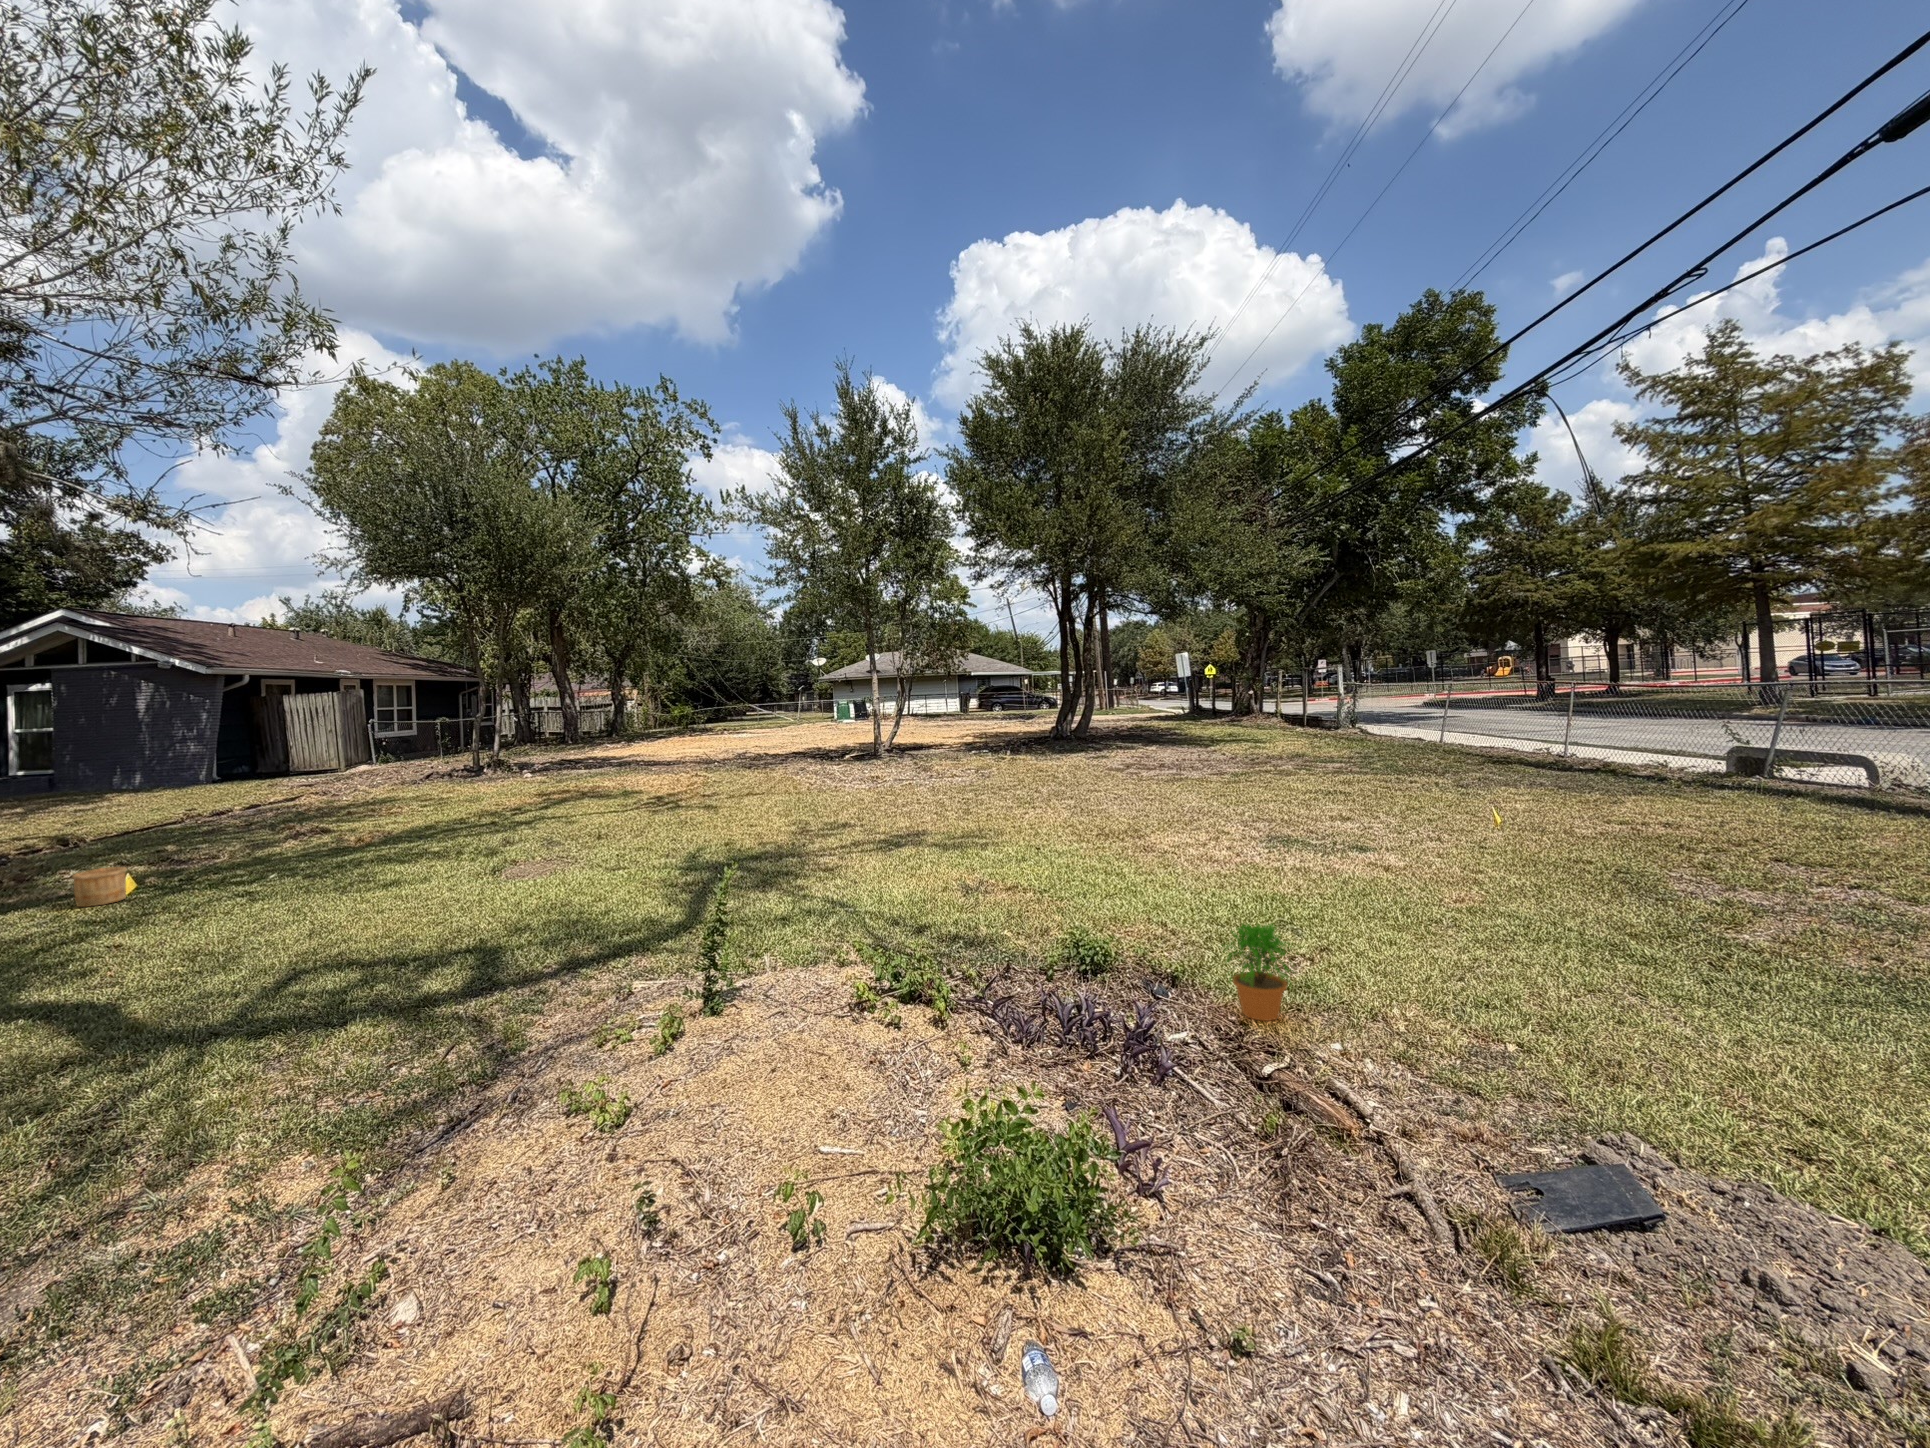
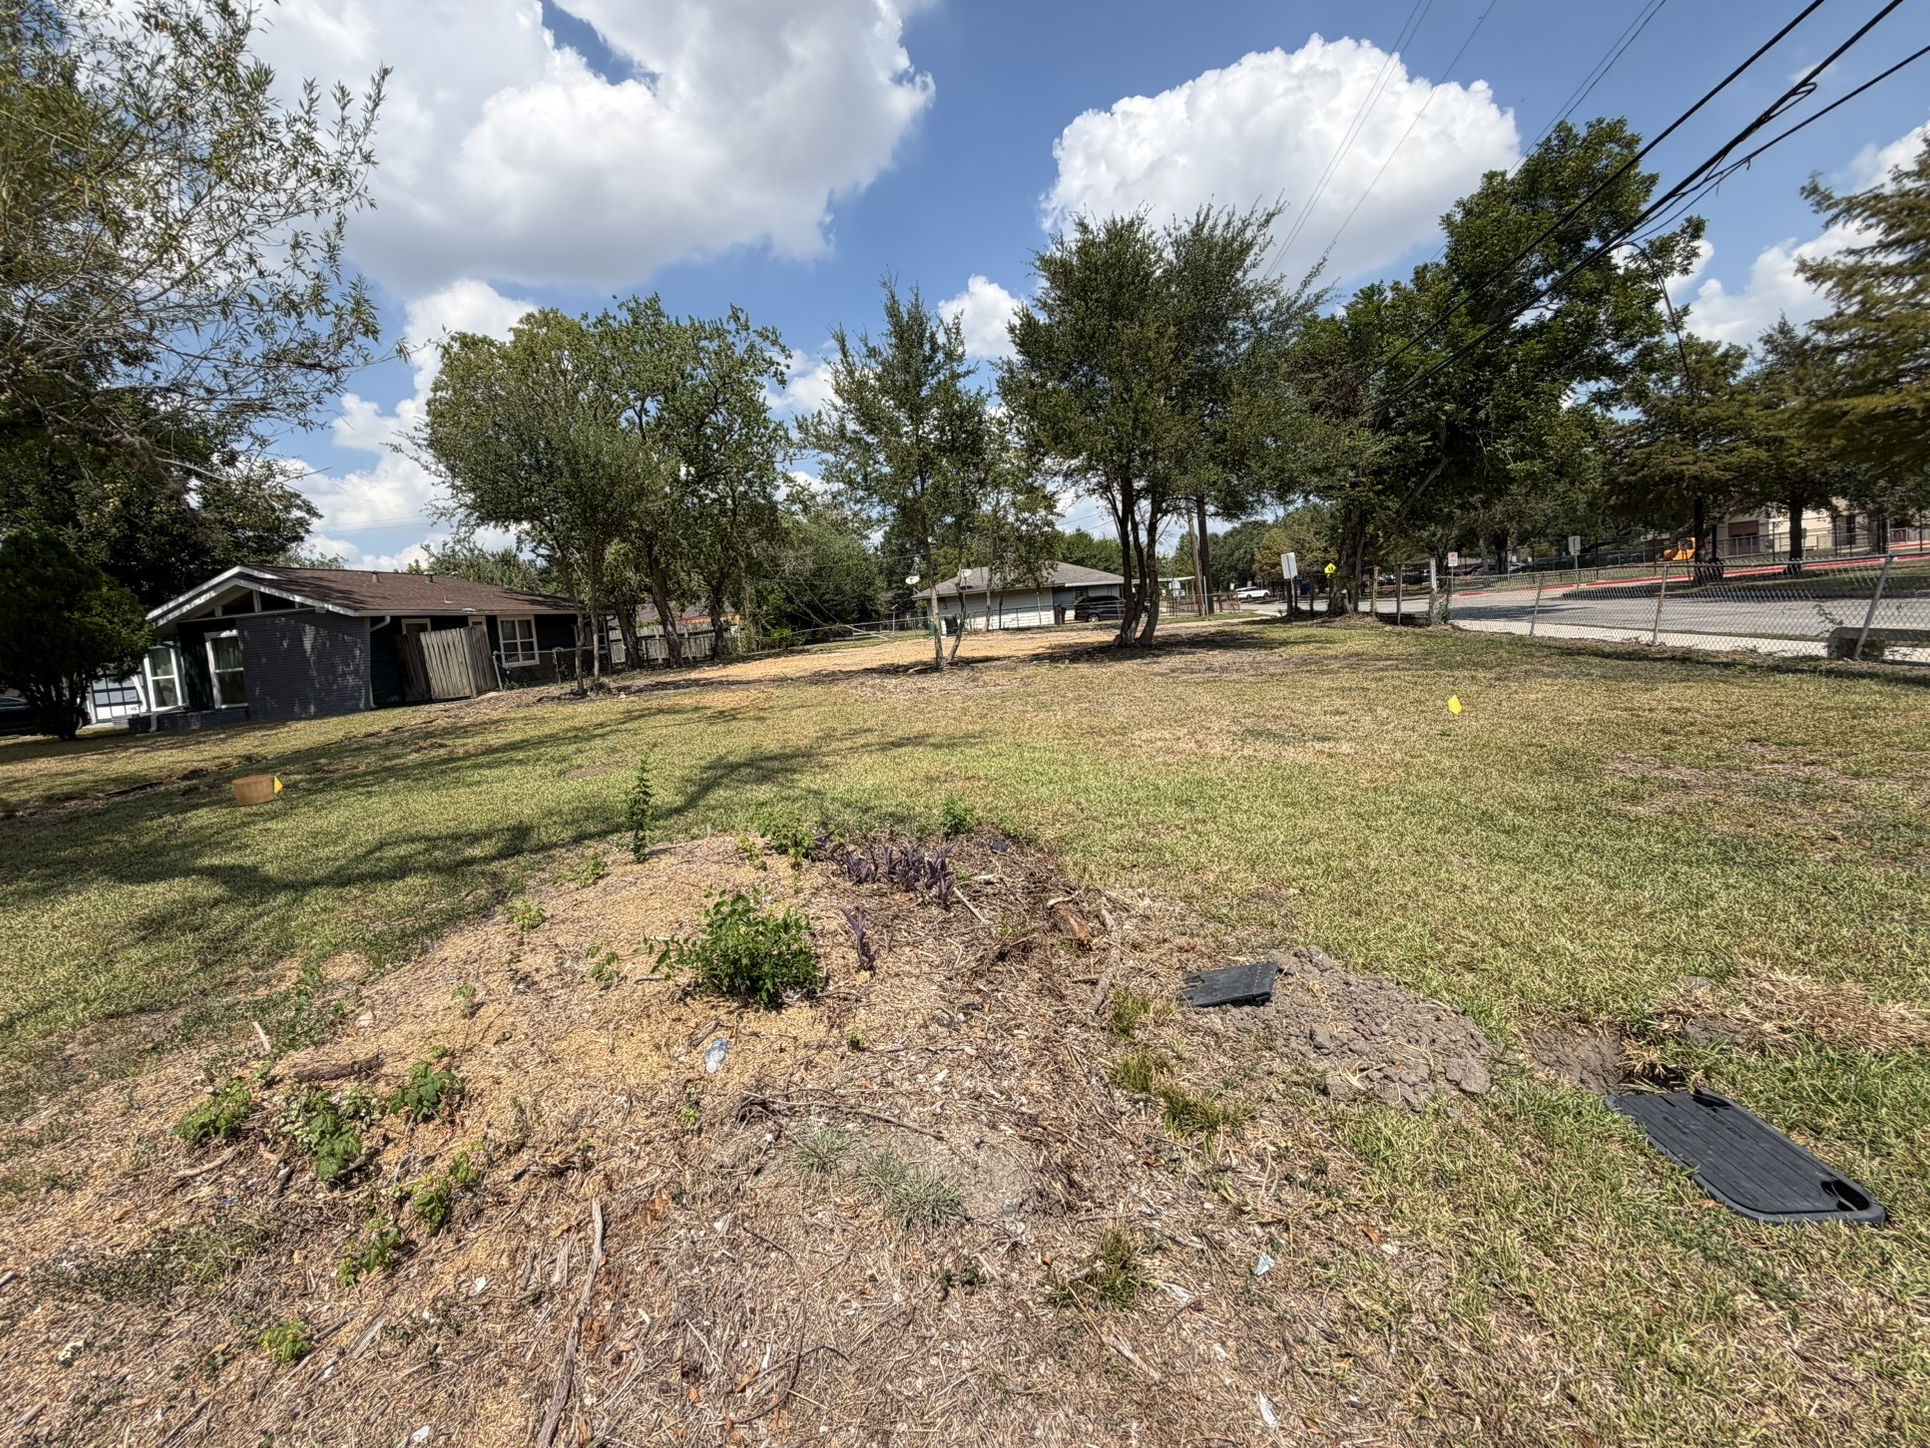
potted plant: present [1222,924,1293,1021] -> none [1069,799,1136,884]

